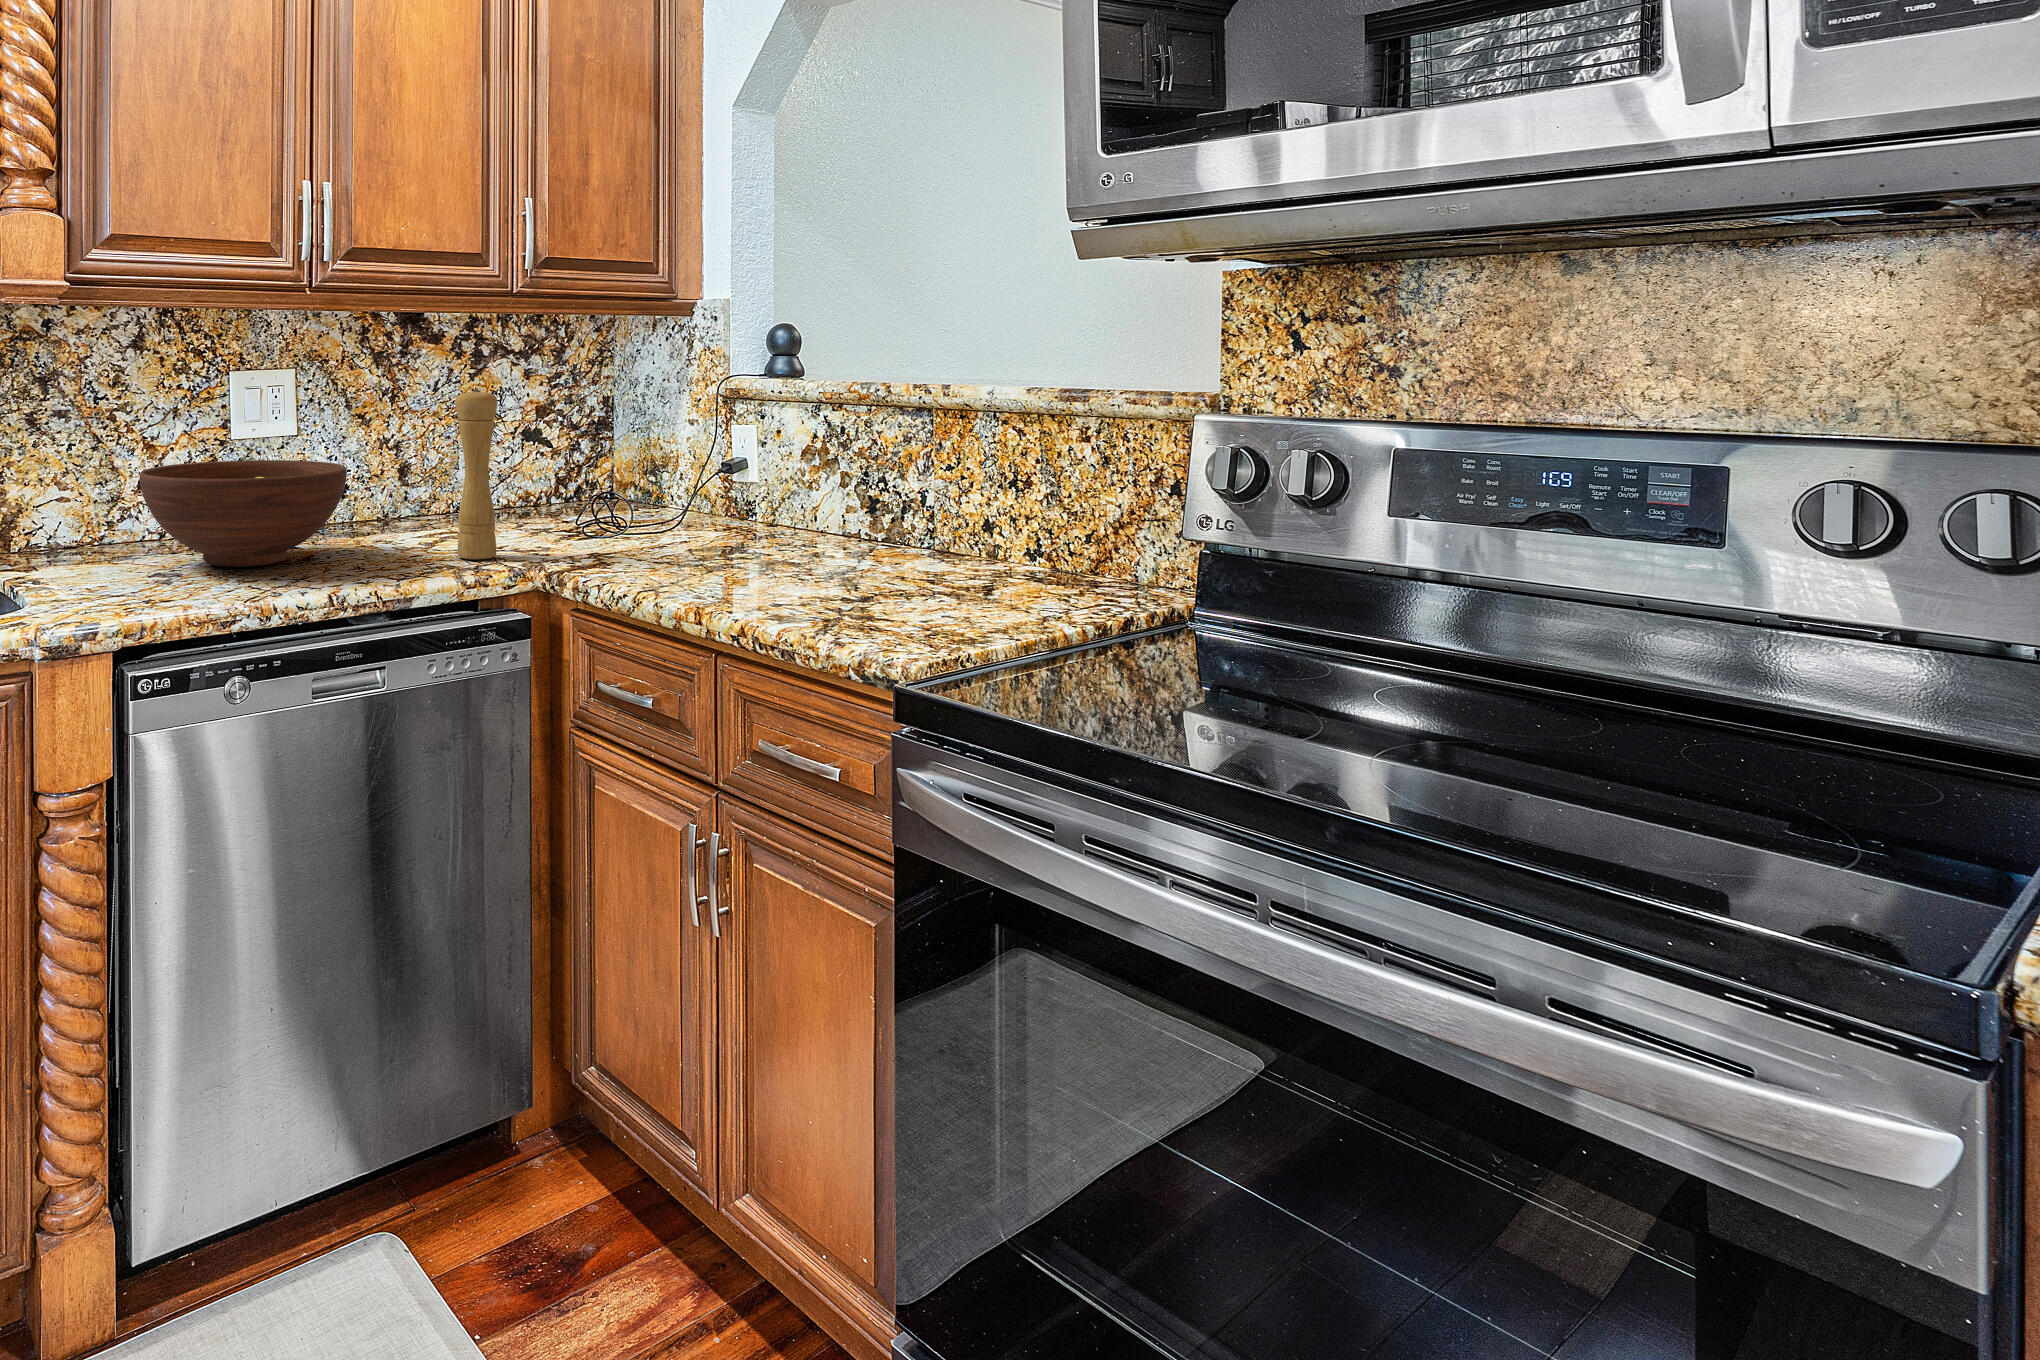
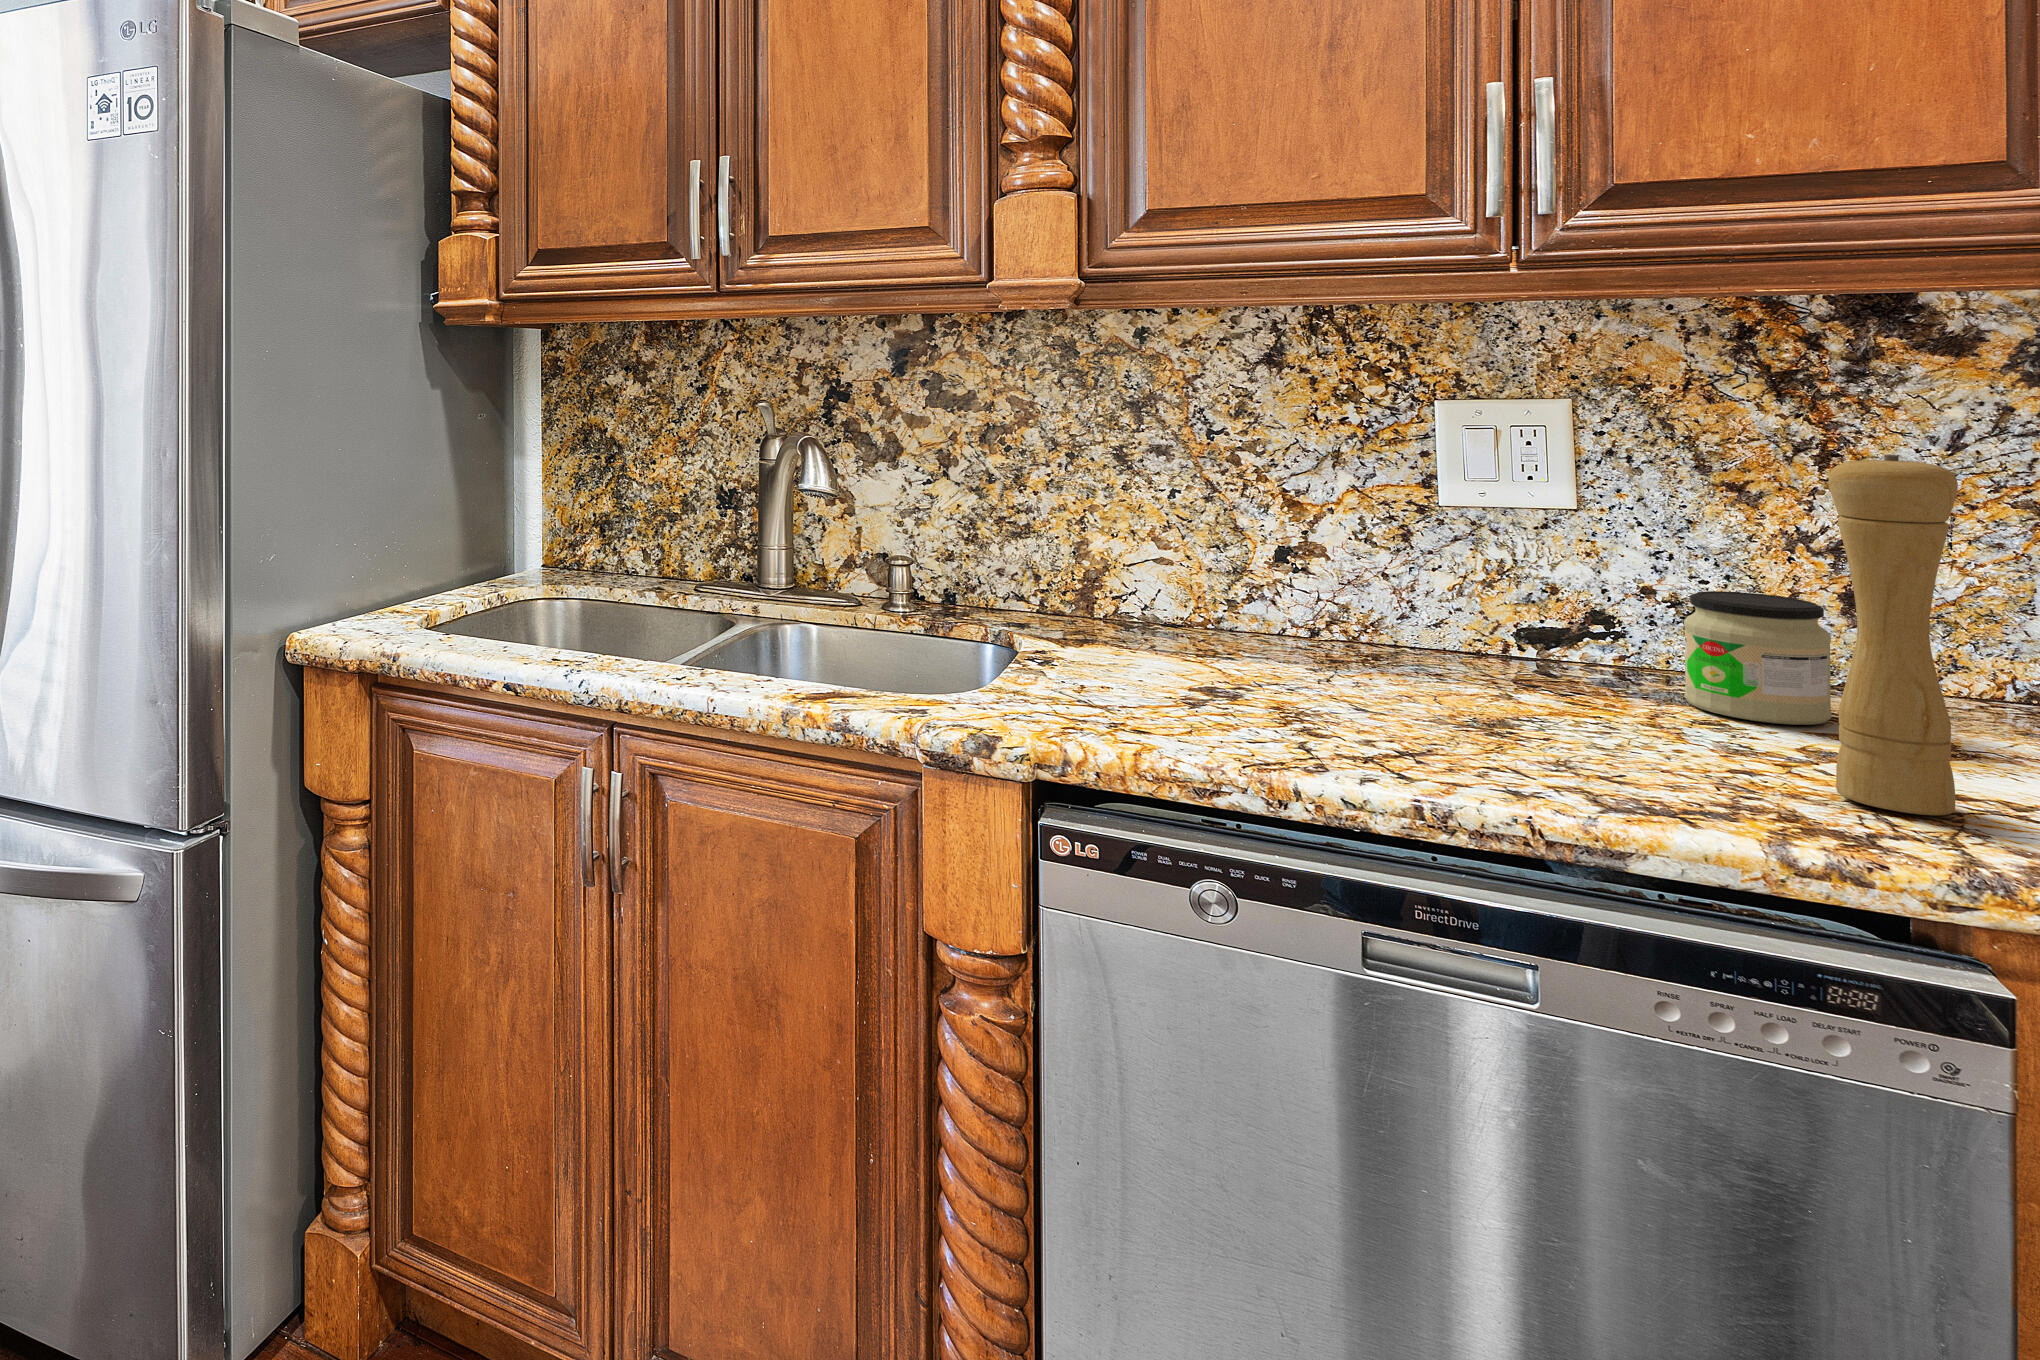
fruit bowl: present [140,460,347,567] -> none [1192,533,1568,711]
jar: none [366,473,423,539] -> present [1684,591,1832,725]

